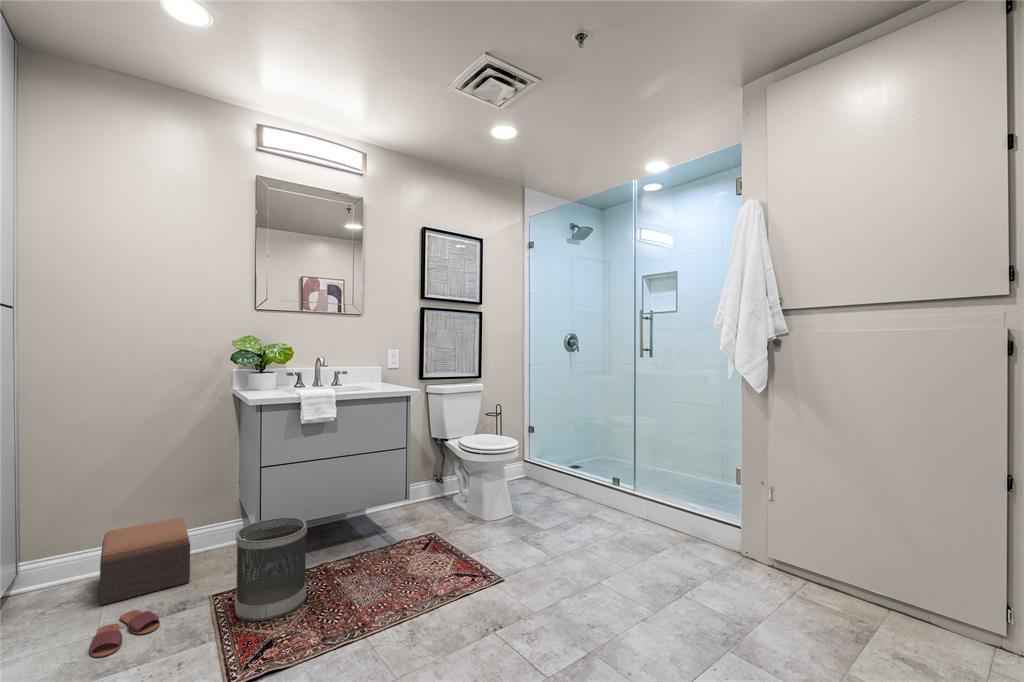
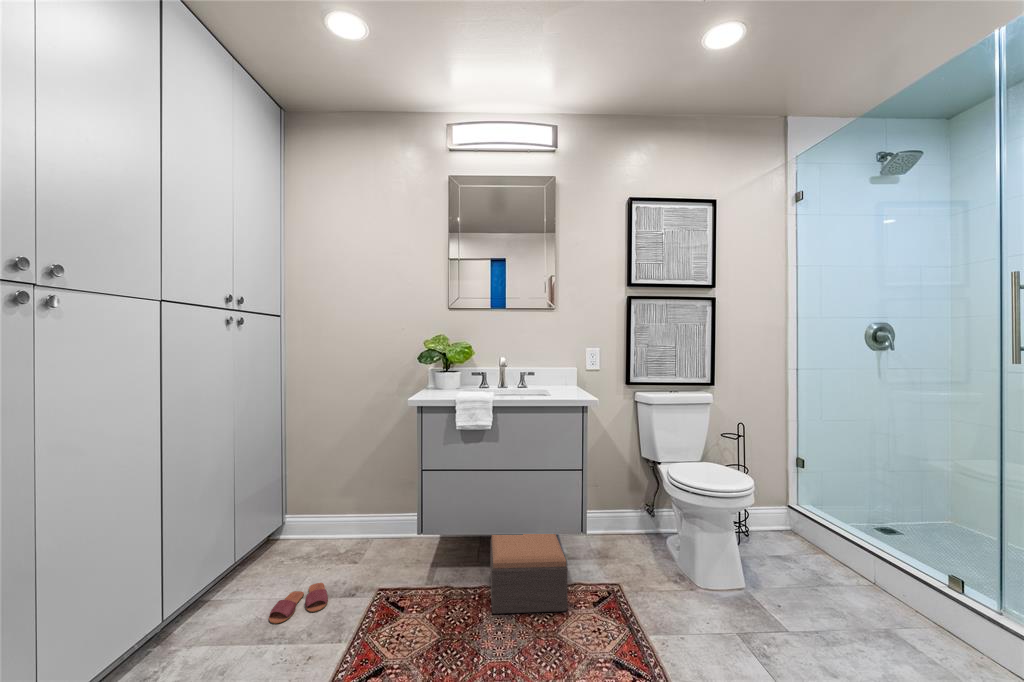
wastebasket: present [235,517,307,621] -> none [377,527,447,640]
footstool: present [99,518,190,605] -> present [490,534,568,614]

